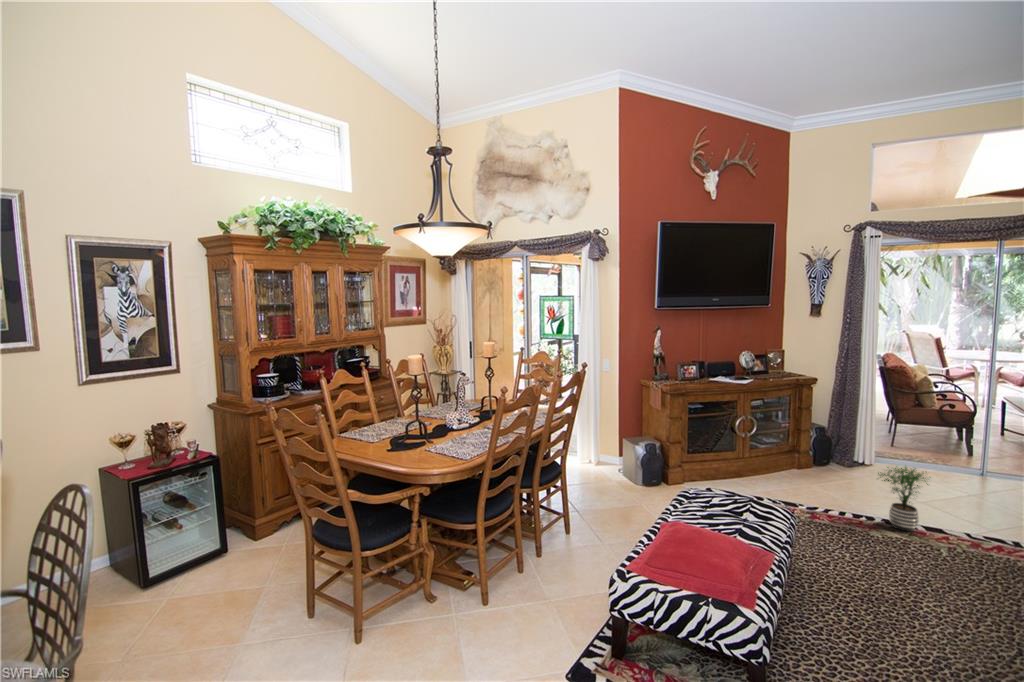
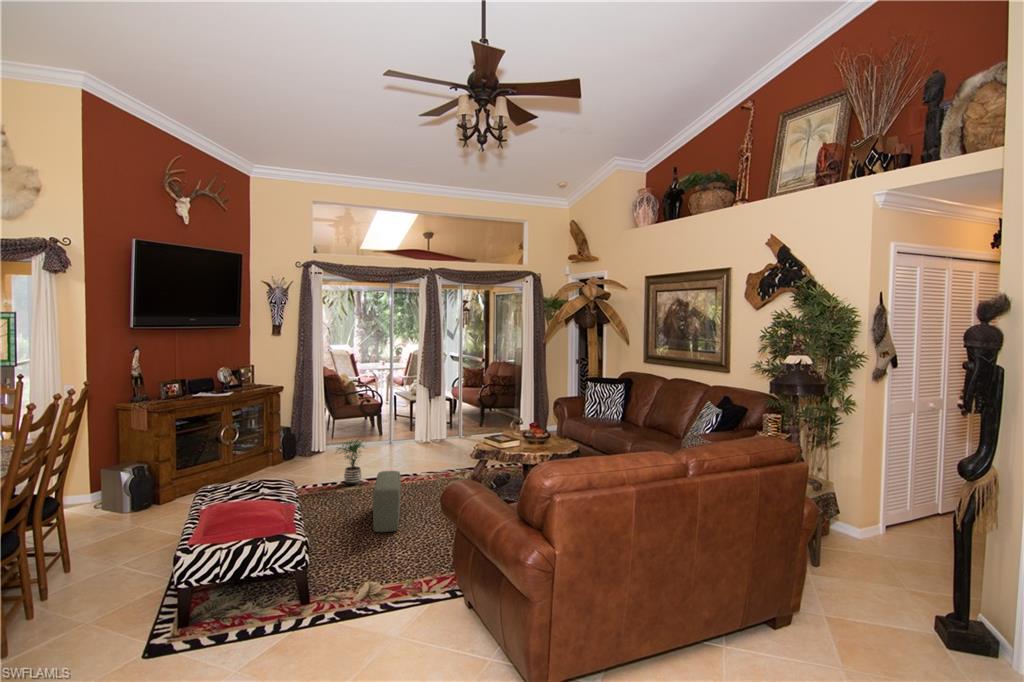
pouf: none [917,535,987,653] -> present [373,471,401,532]

